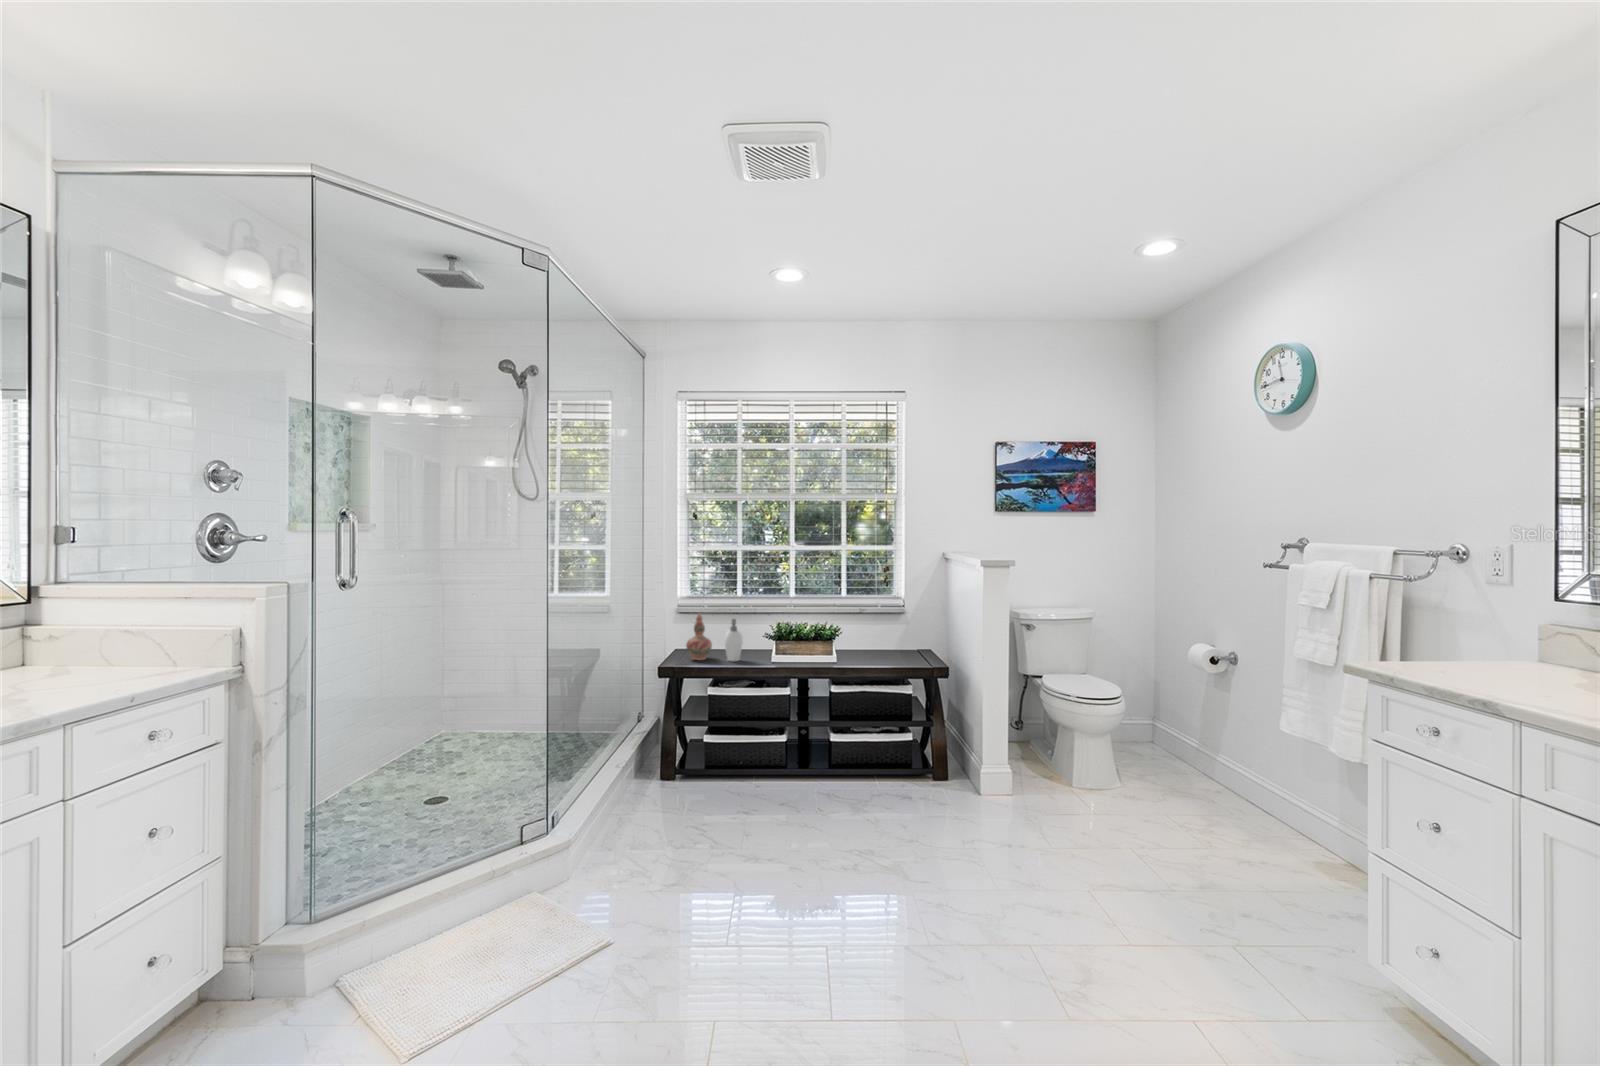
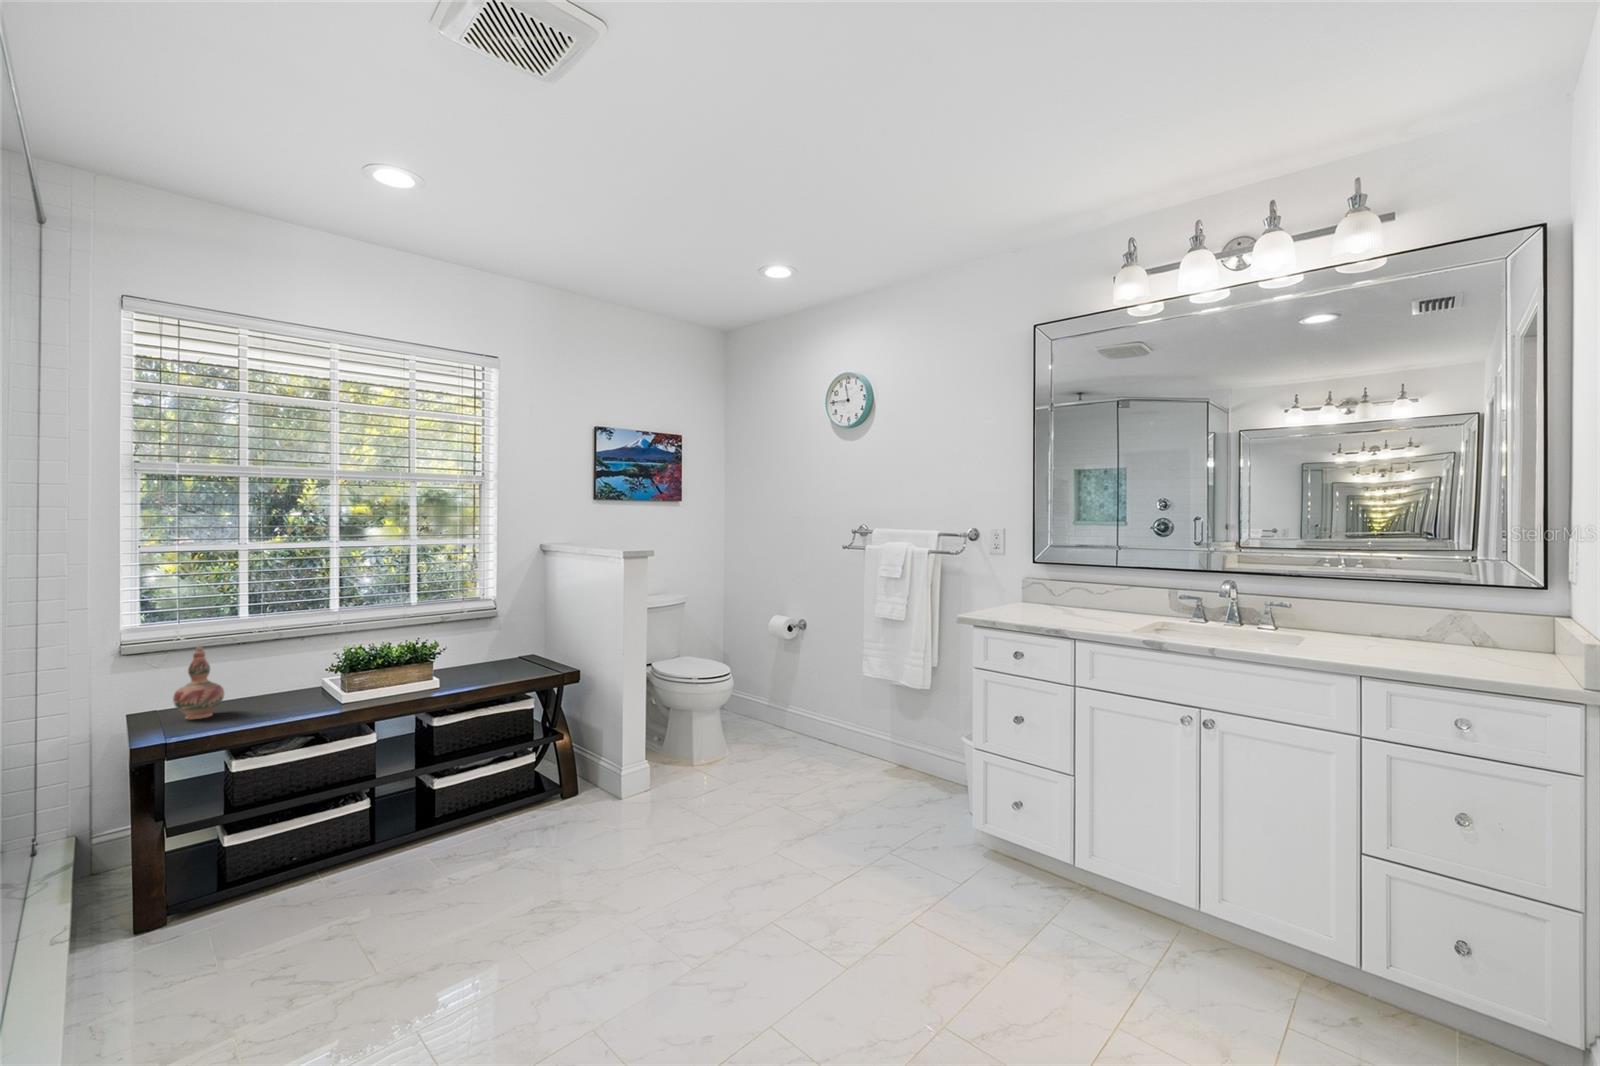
soap dispenser: present [724,619,743,661] -> none [252,648,285,711]

